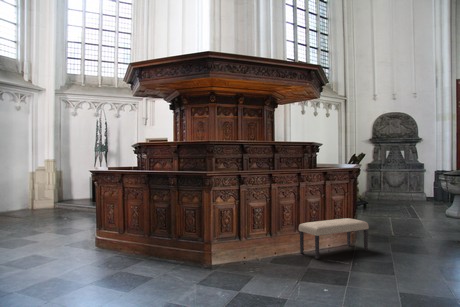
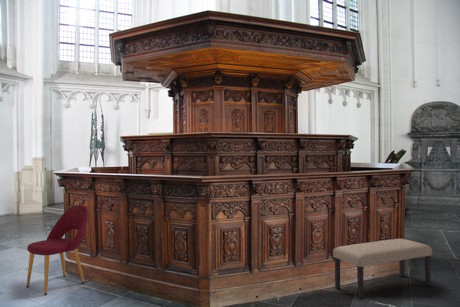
dining chair: none [70,195,116,260] -> present [26,205,88,295]

